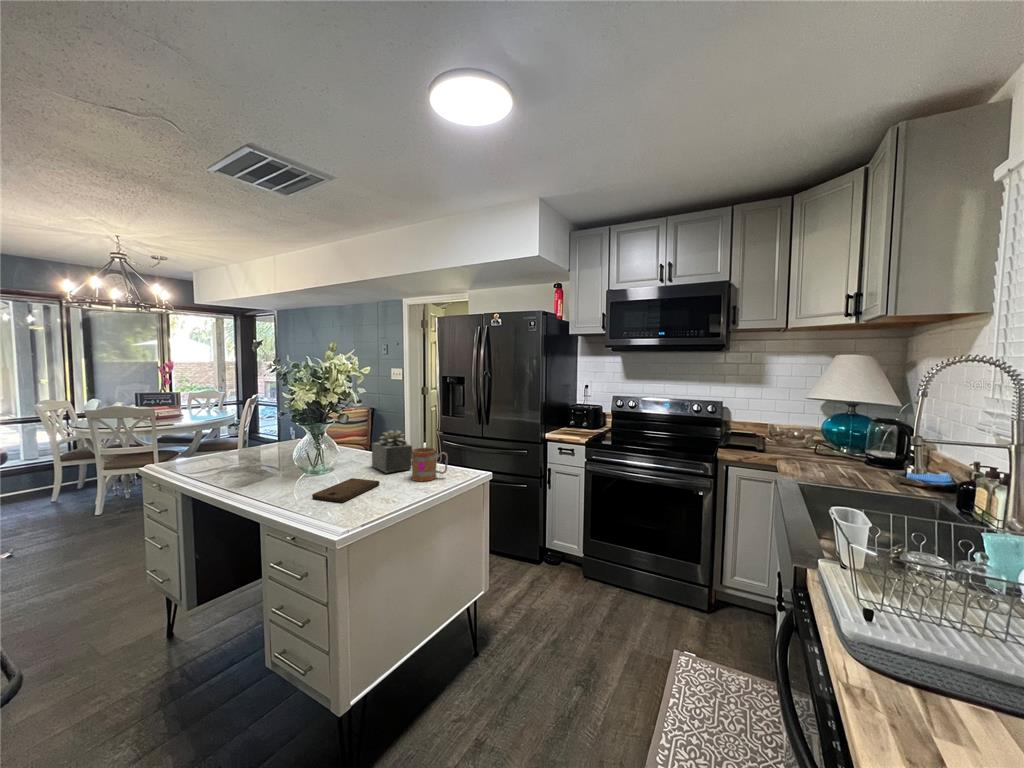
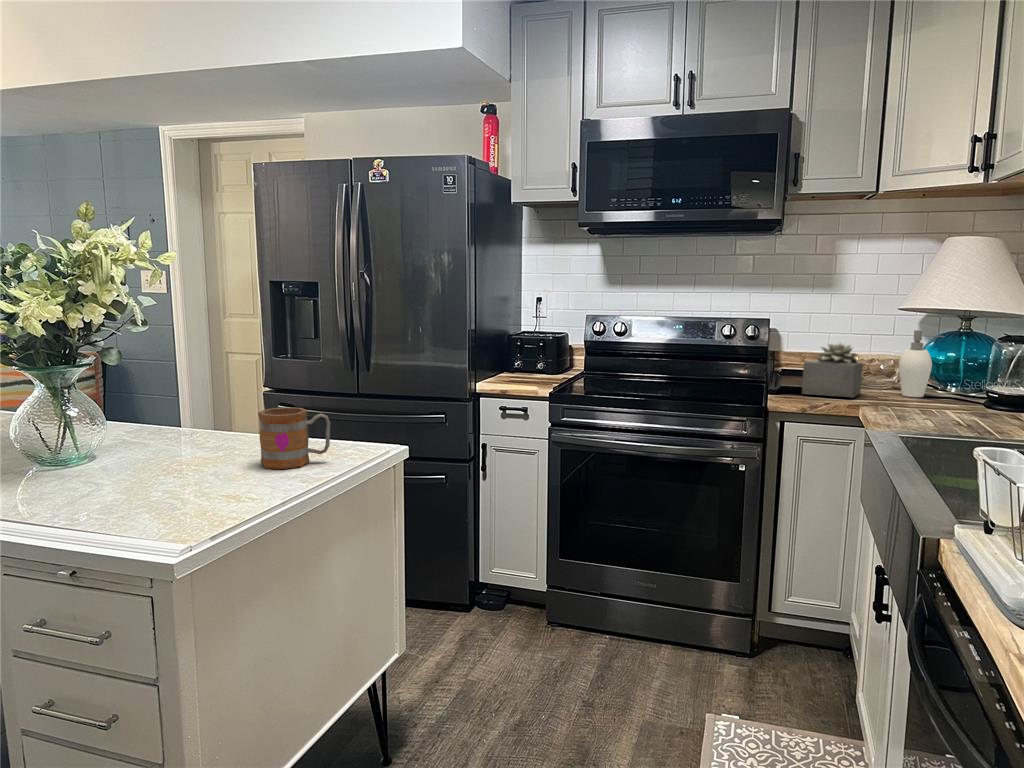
soap dispenser: none [805,412,836,455] -> present [899,330,944,397]
succulent plant: present [372,430,412,473] -> present [802,343,863,397]
cutting board: present [312,478,380,502] -> none [78,471,204,510]

